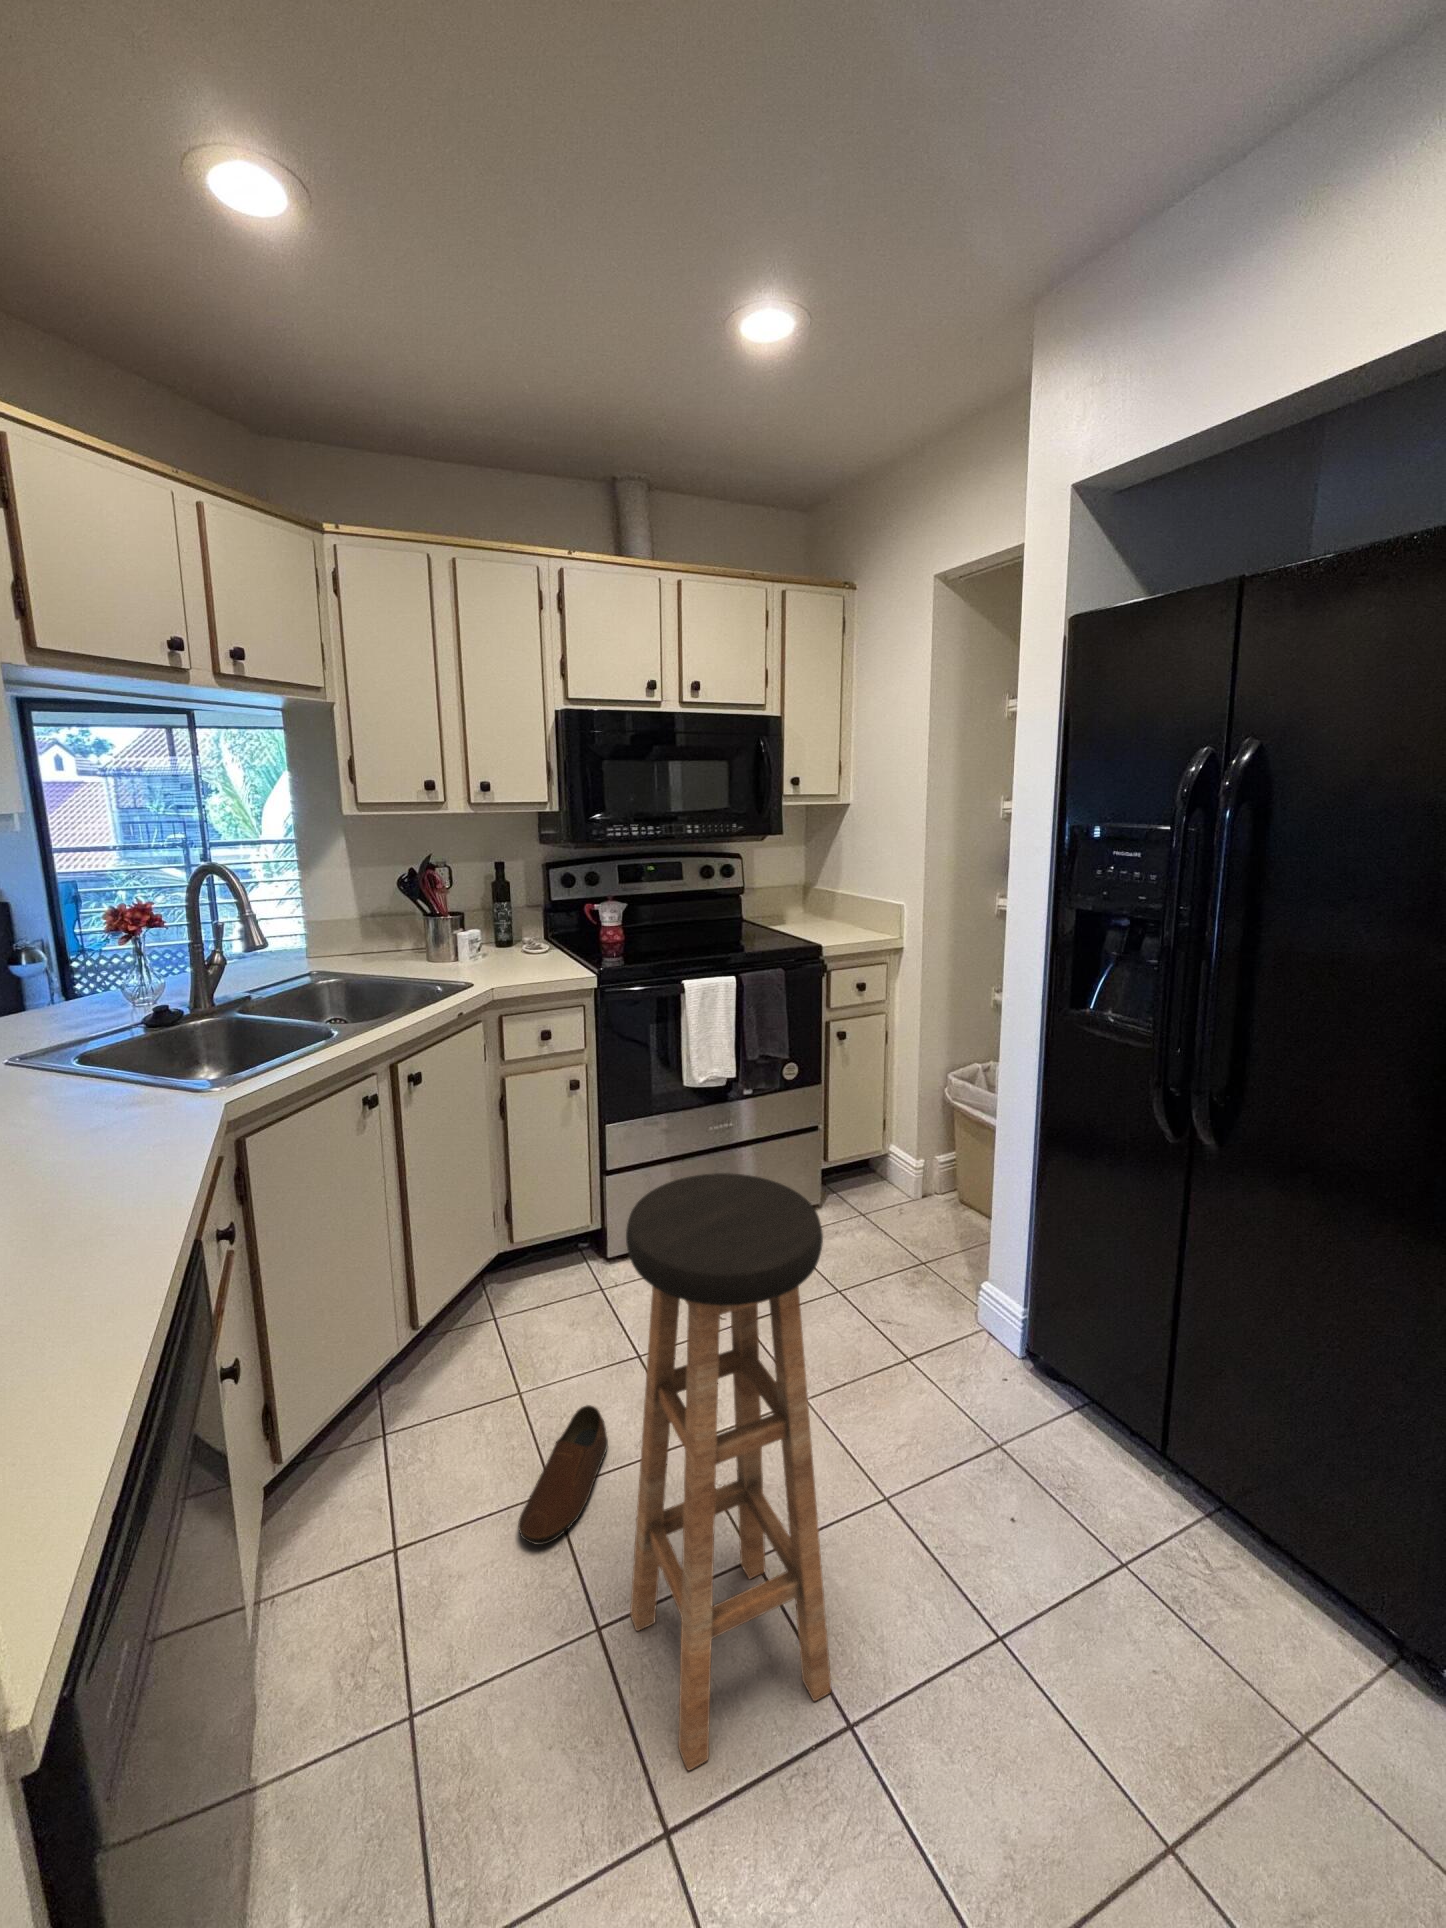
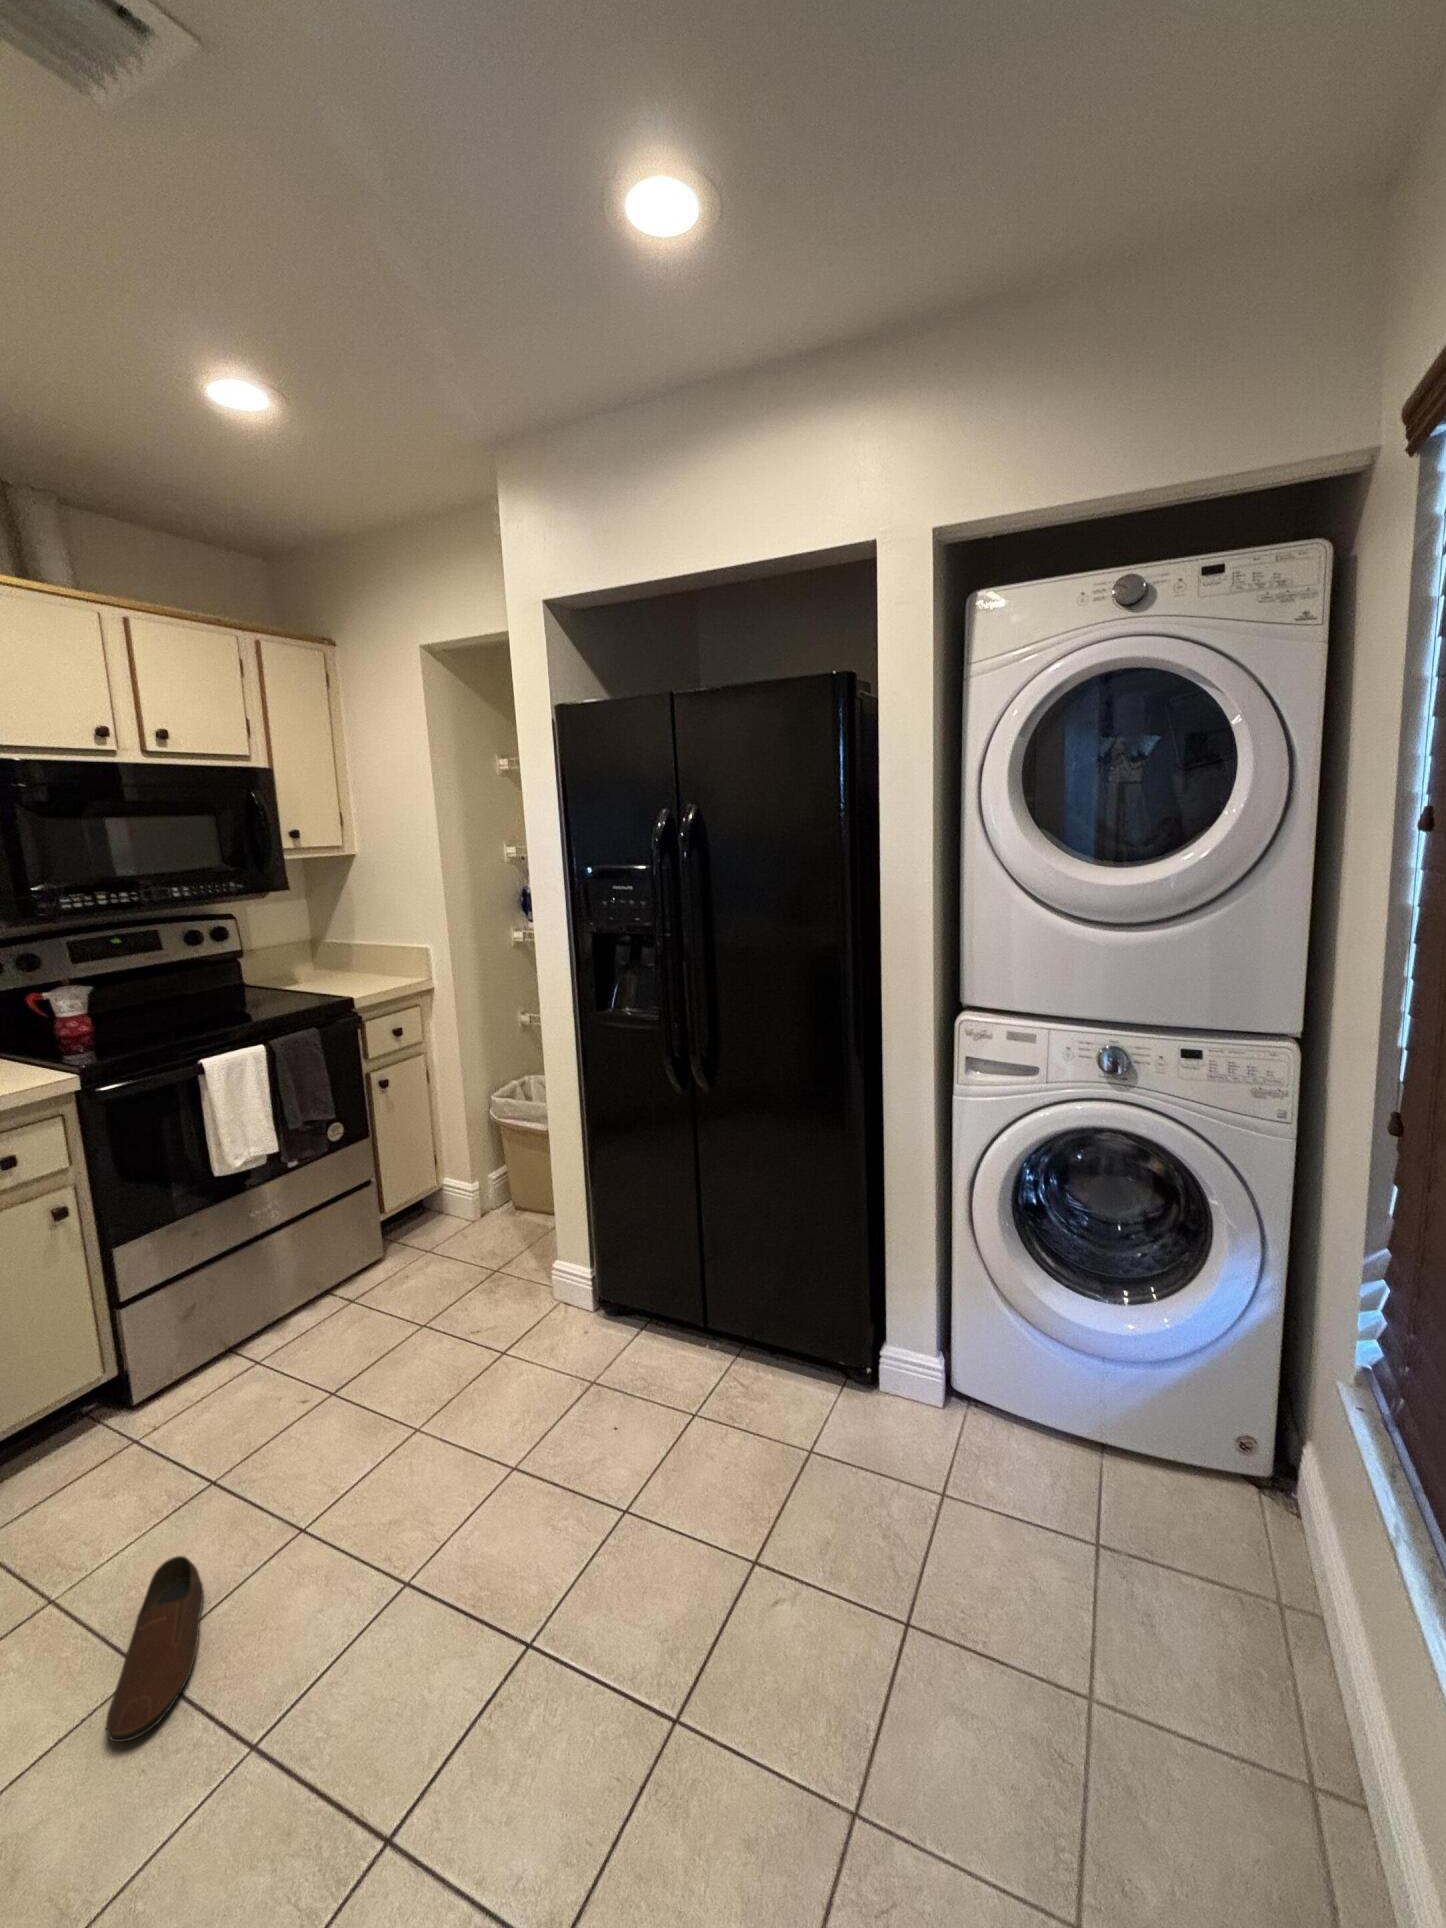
bar stool: present [626,1173,832,1770] -> none [252,1213,509,1793]

